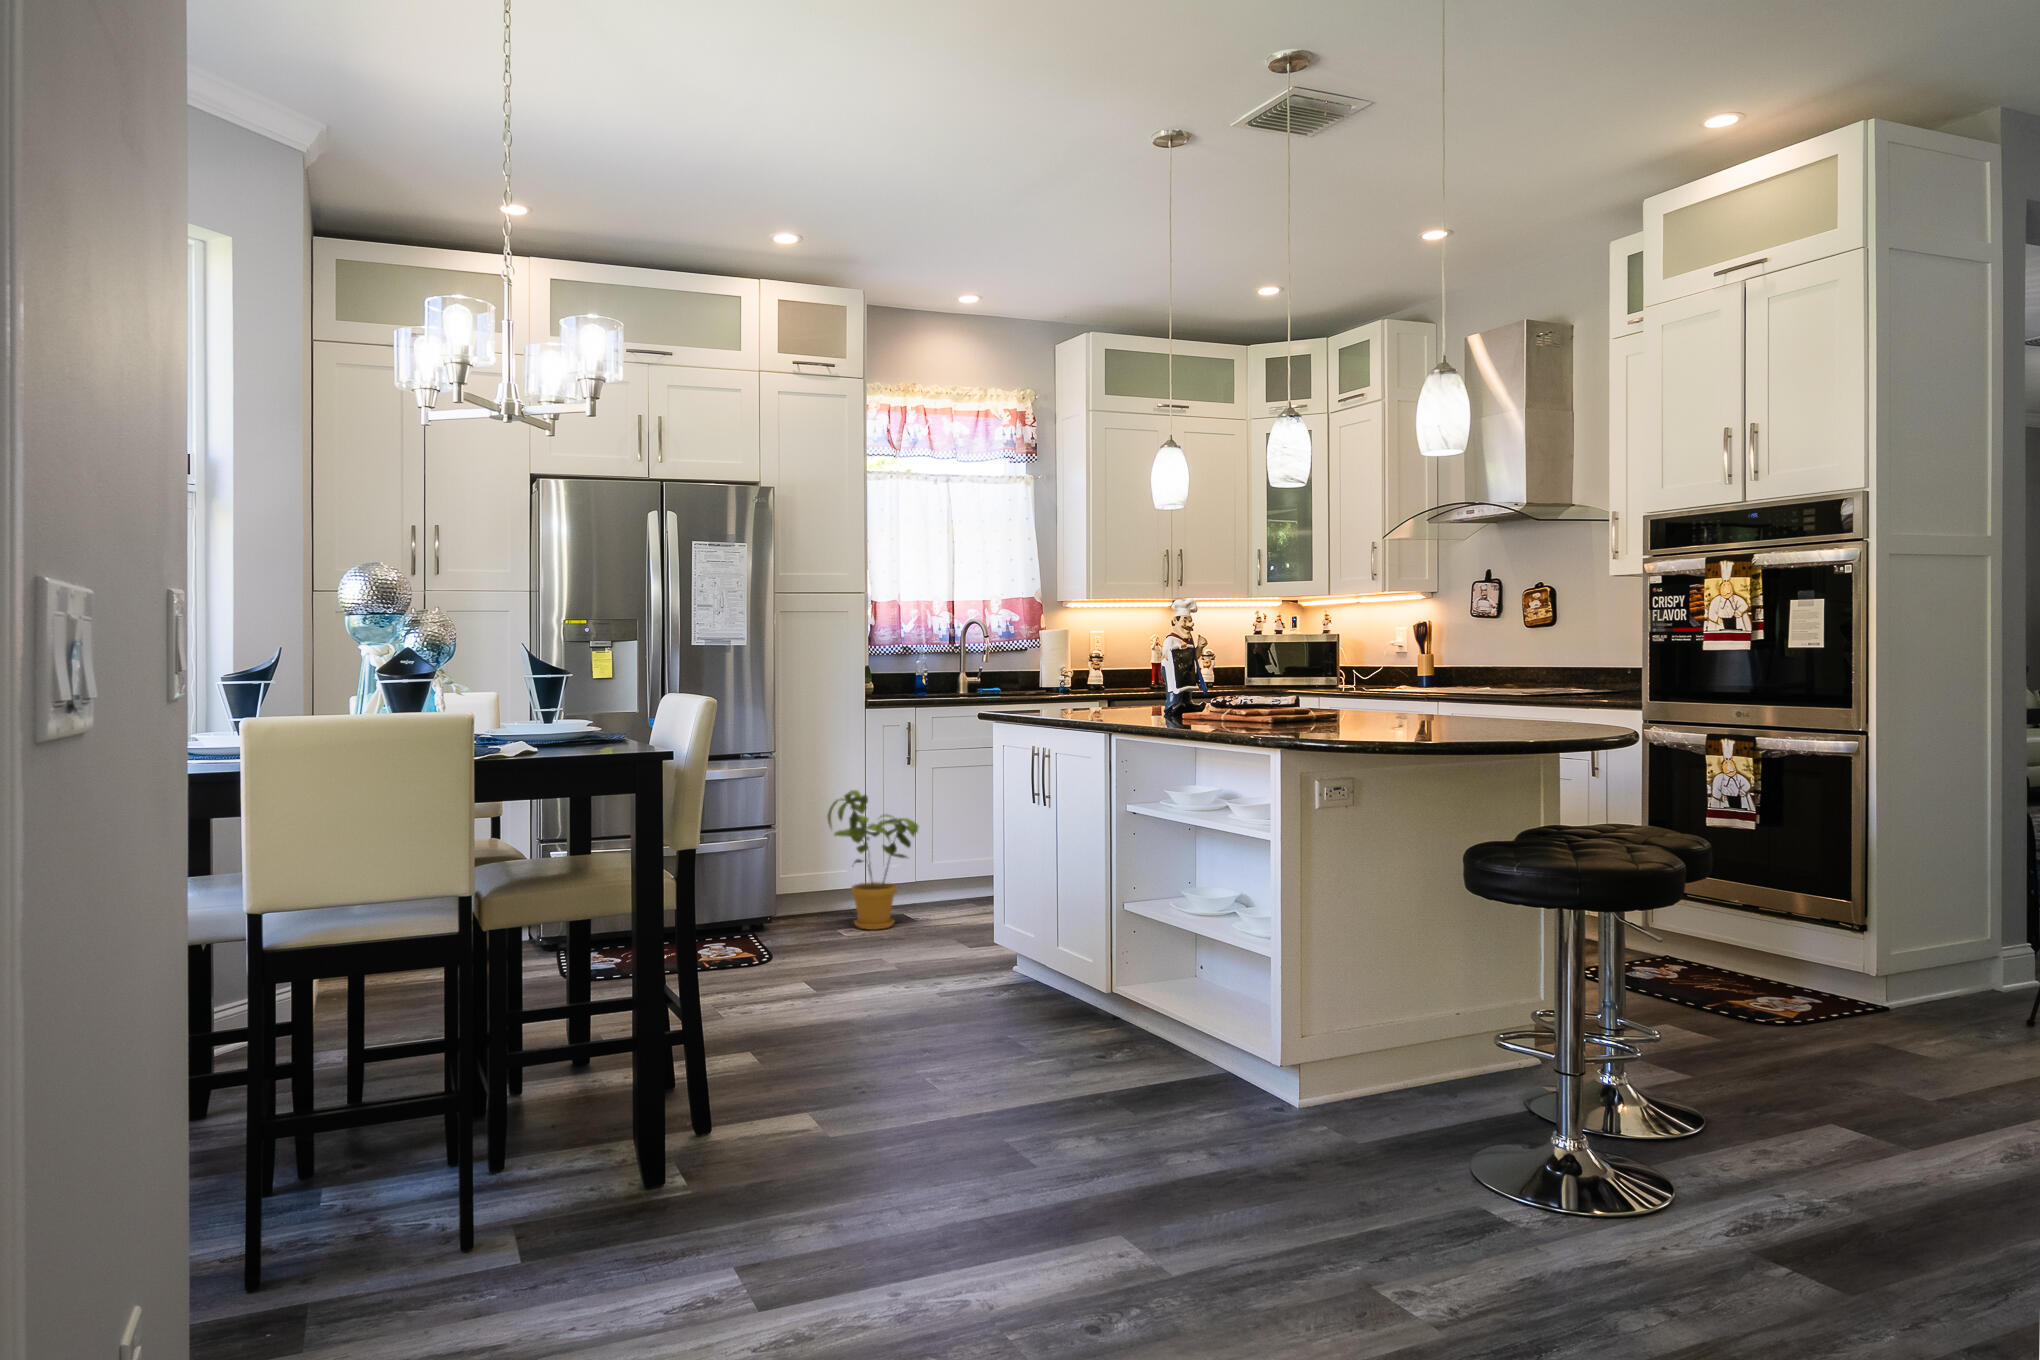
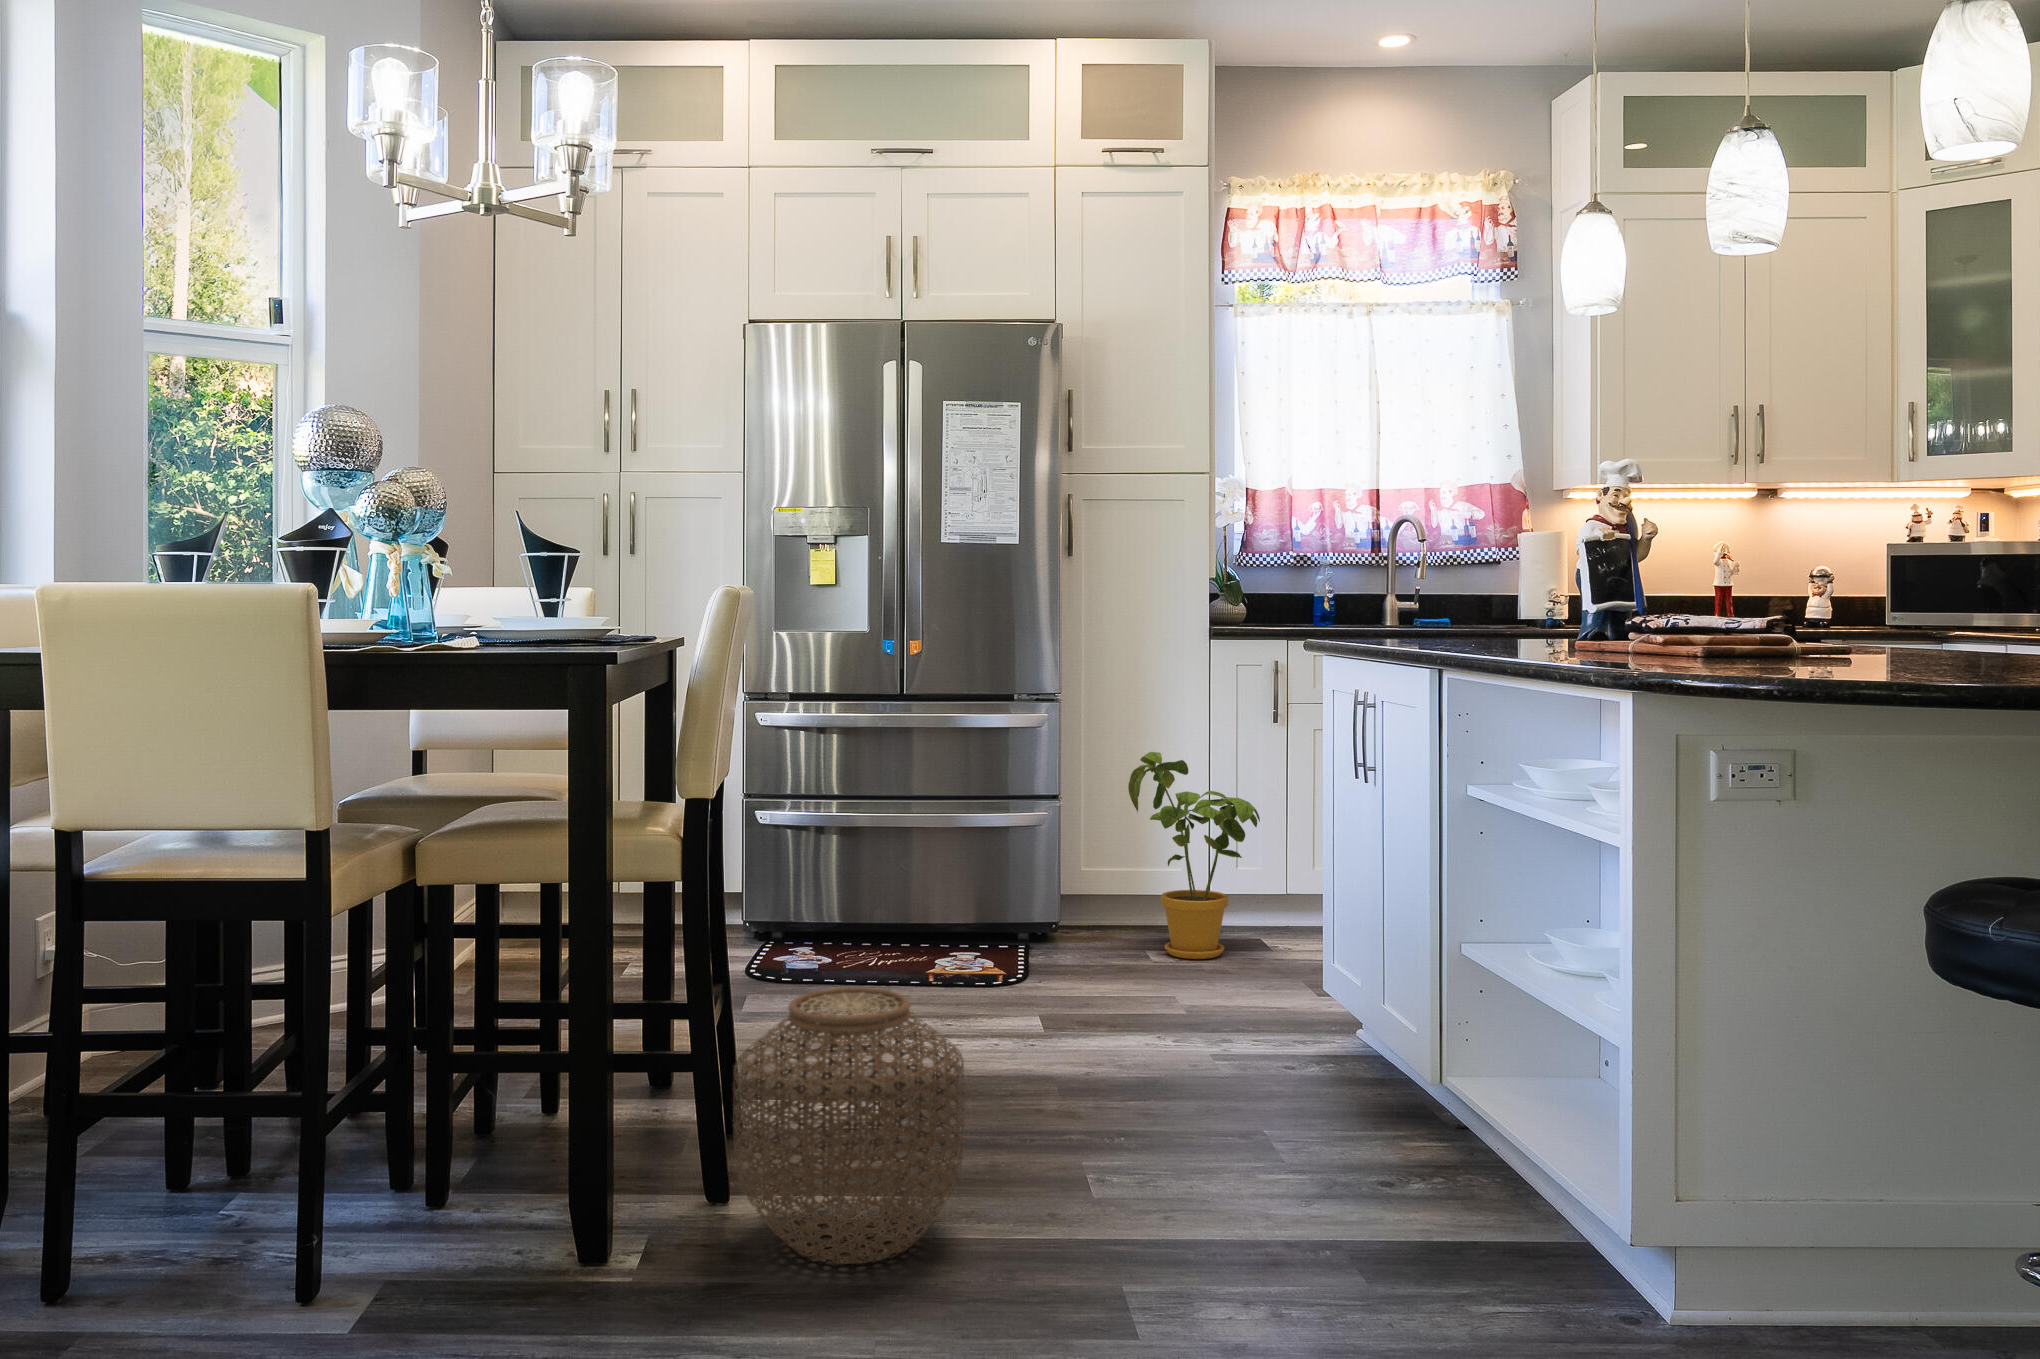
woven basket: none [780,952,917,1112] -> present [733,988,964,1264]

